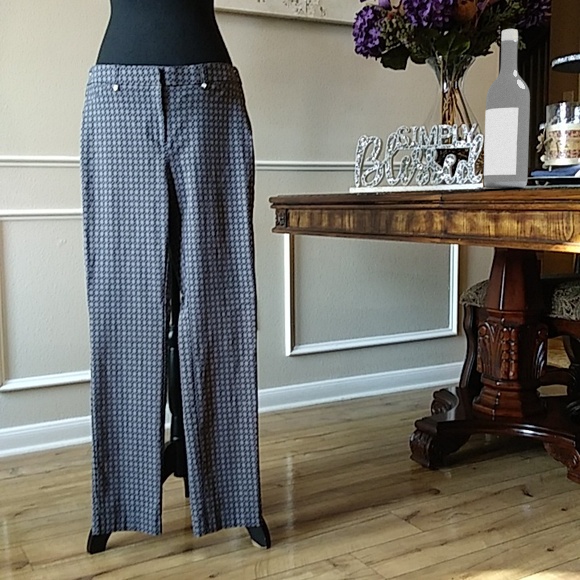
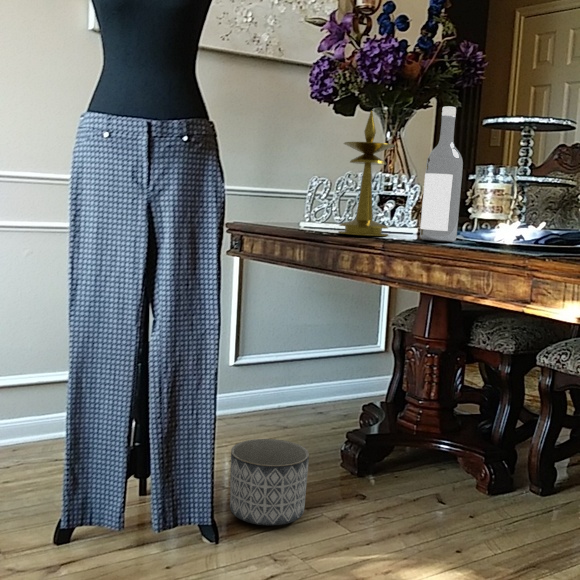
candlestick: none [390,48,450,191] -> present [338,111,395,236]
planter: none [282,430,370,526] -> present [230,439,309,525]

